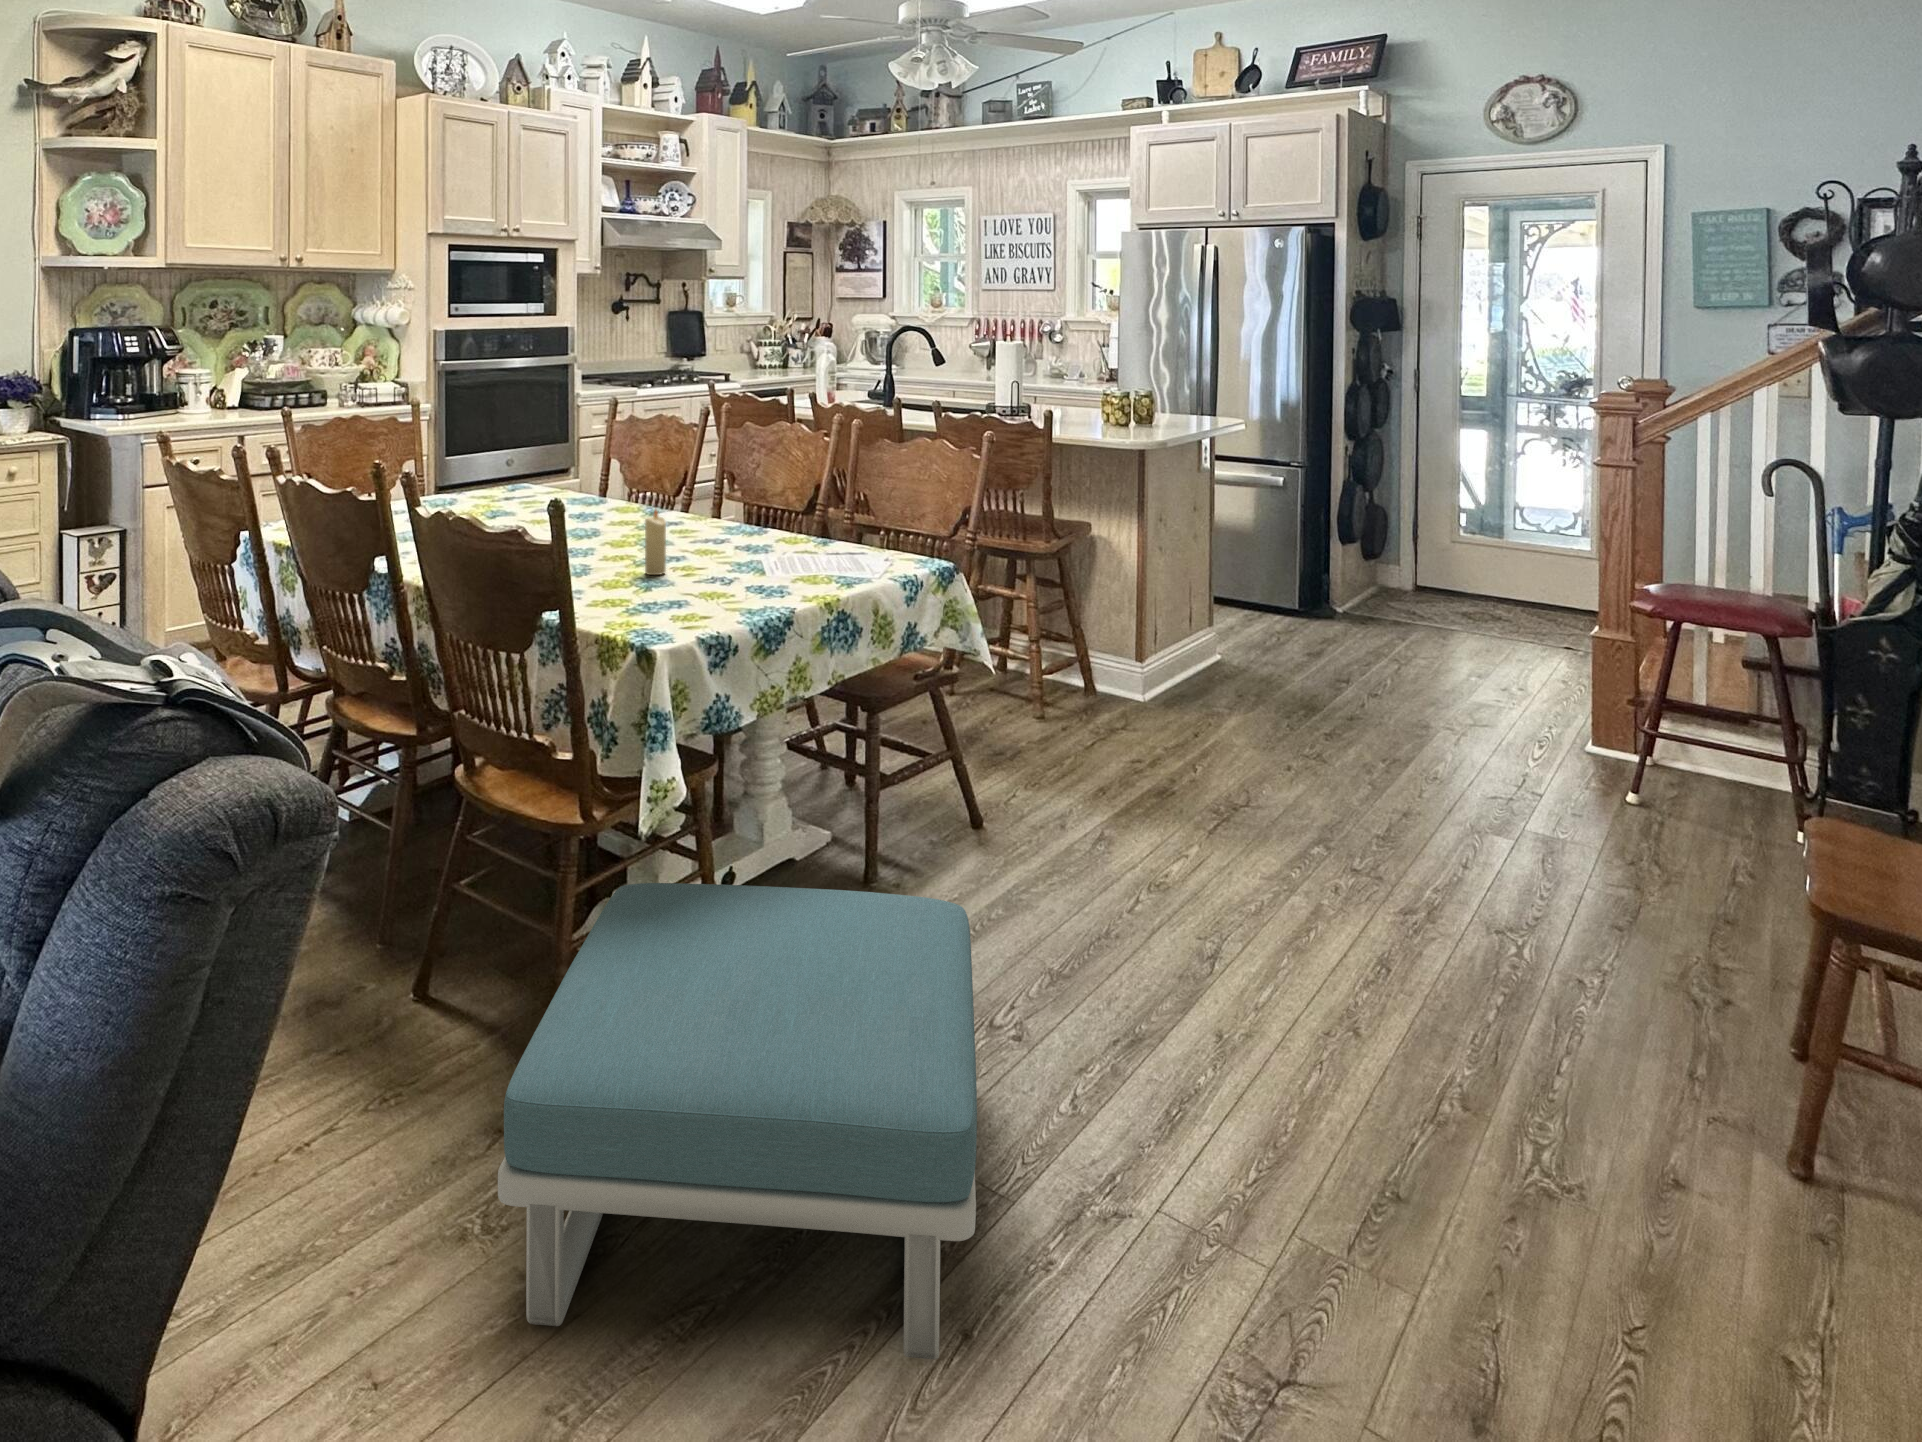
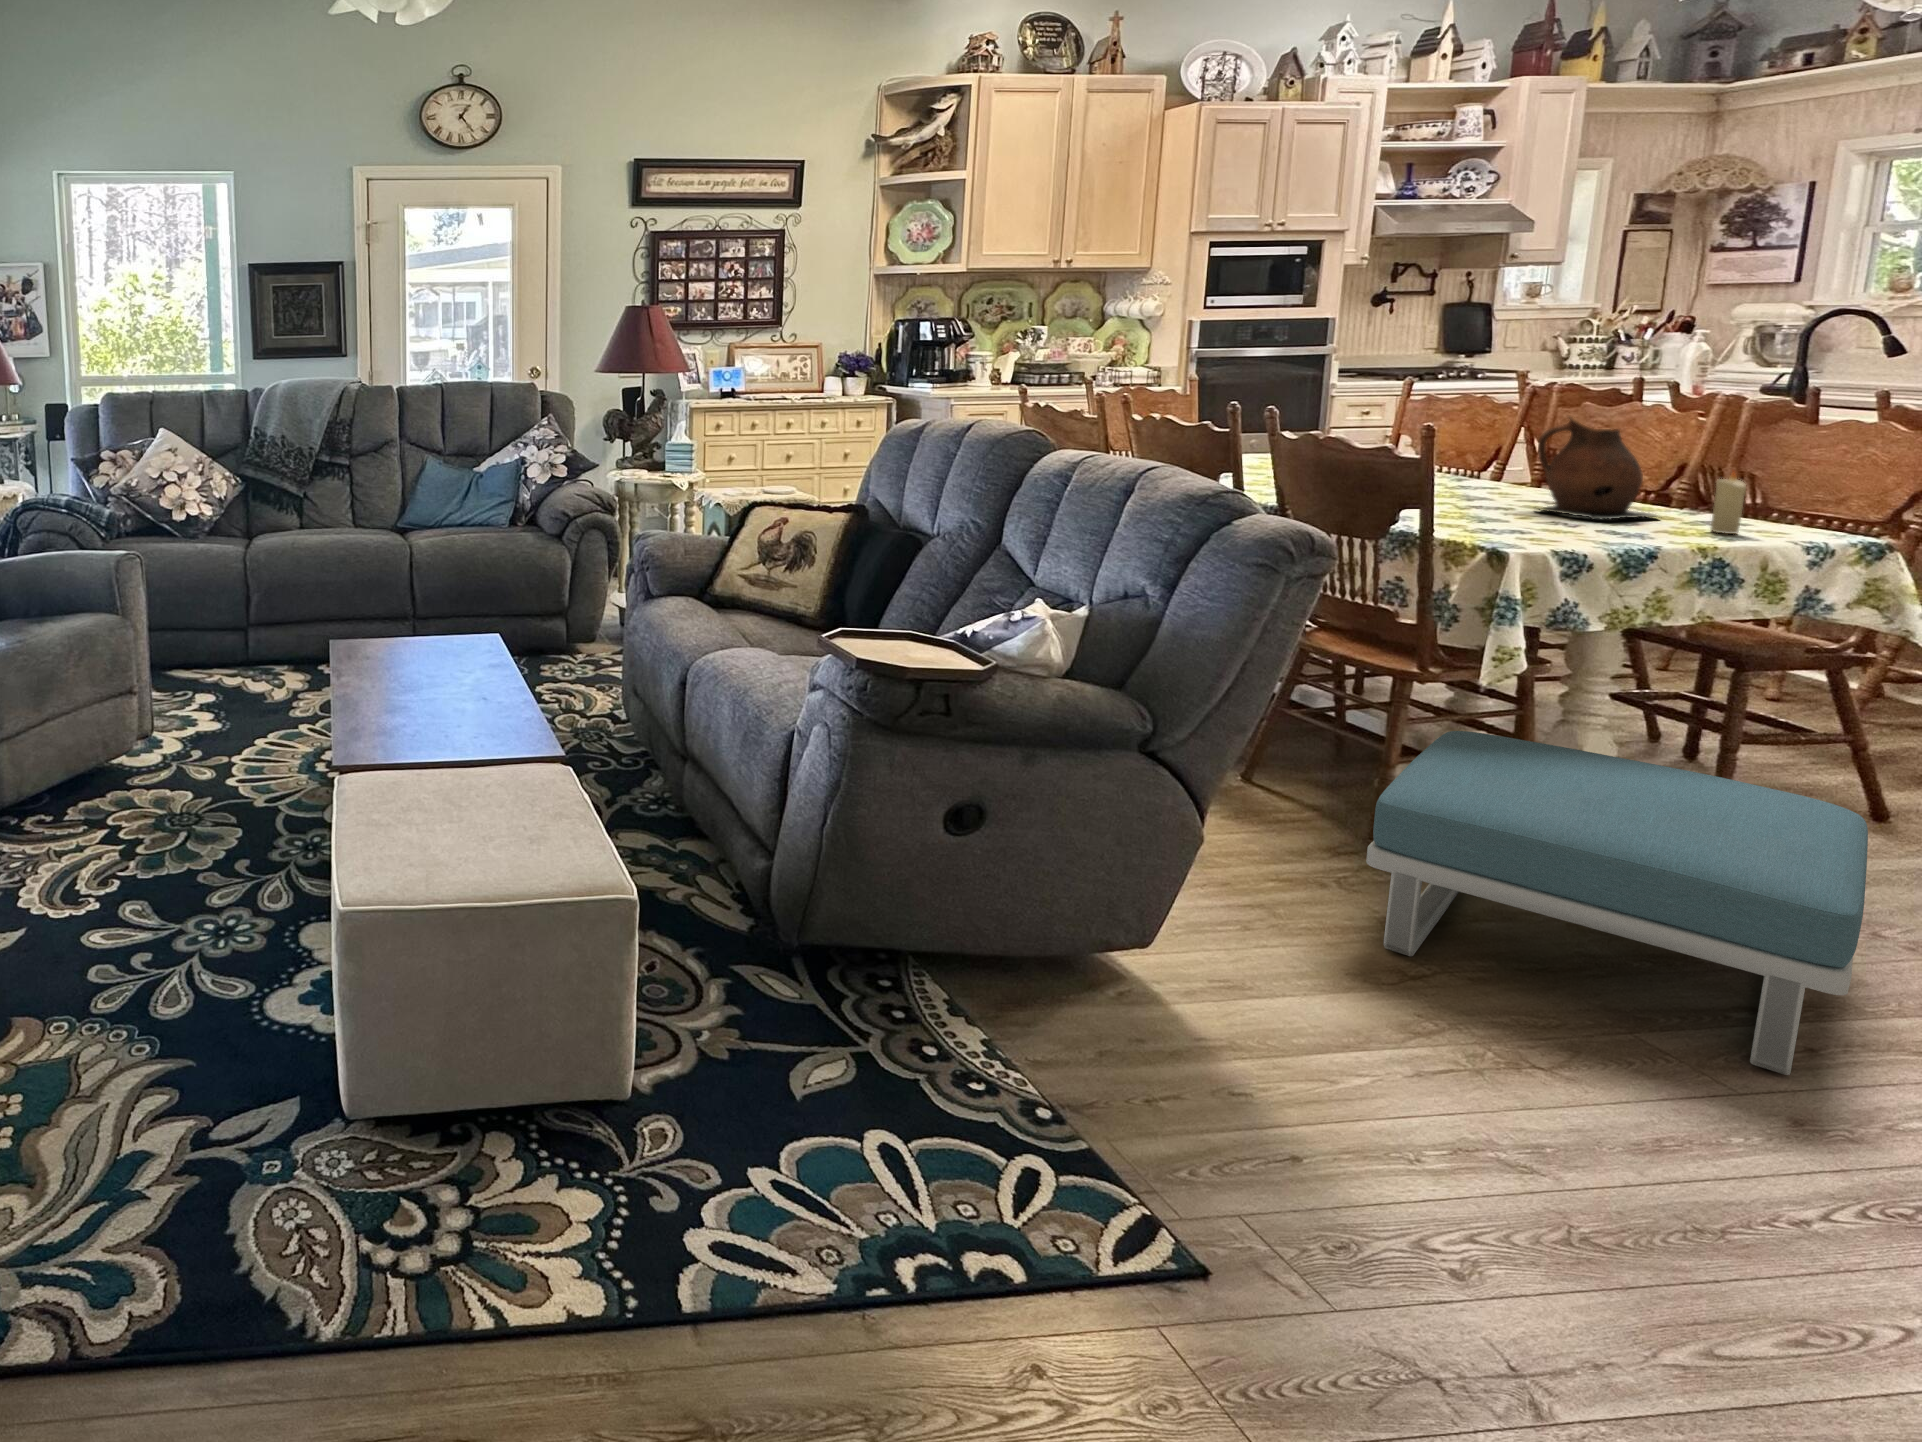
ceramic pitcher: none [694,457,798,576] -> present [1538,415,1656,519]
candle: present [645,510,666,575] -> present [1710,471,1746,534]

